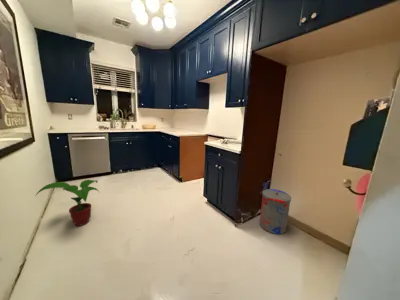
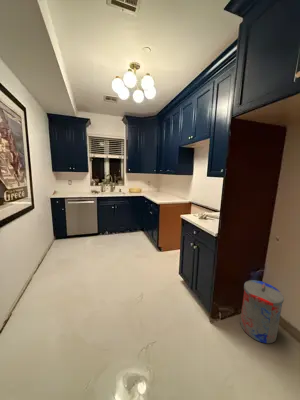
potted plant: present [37,180,98,226] -> none [26,245,78,288]

